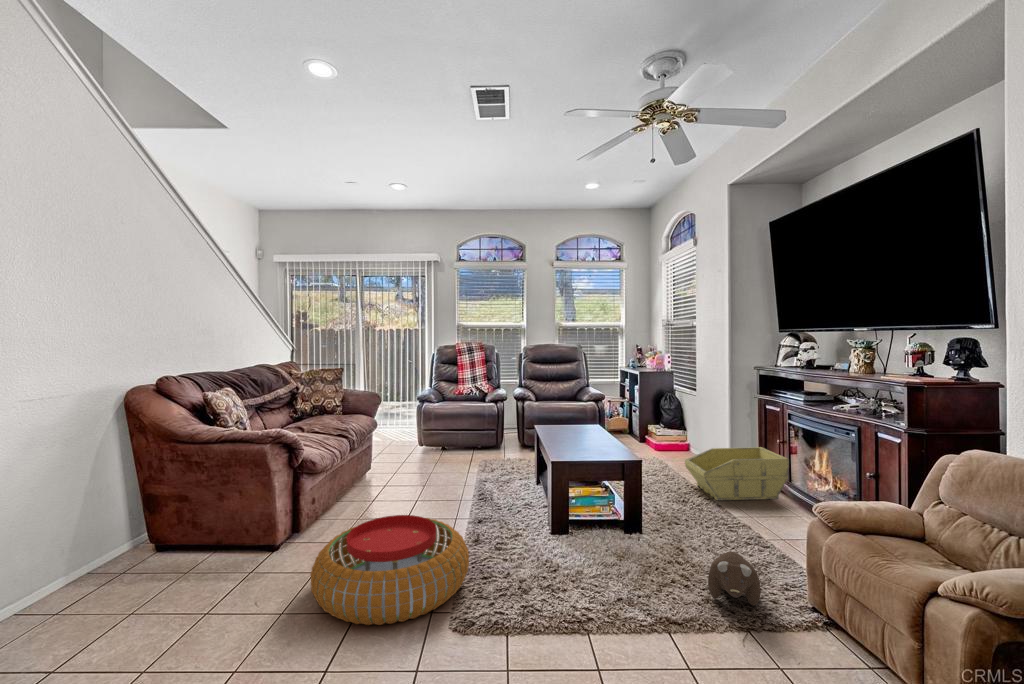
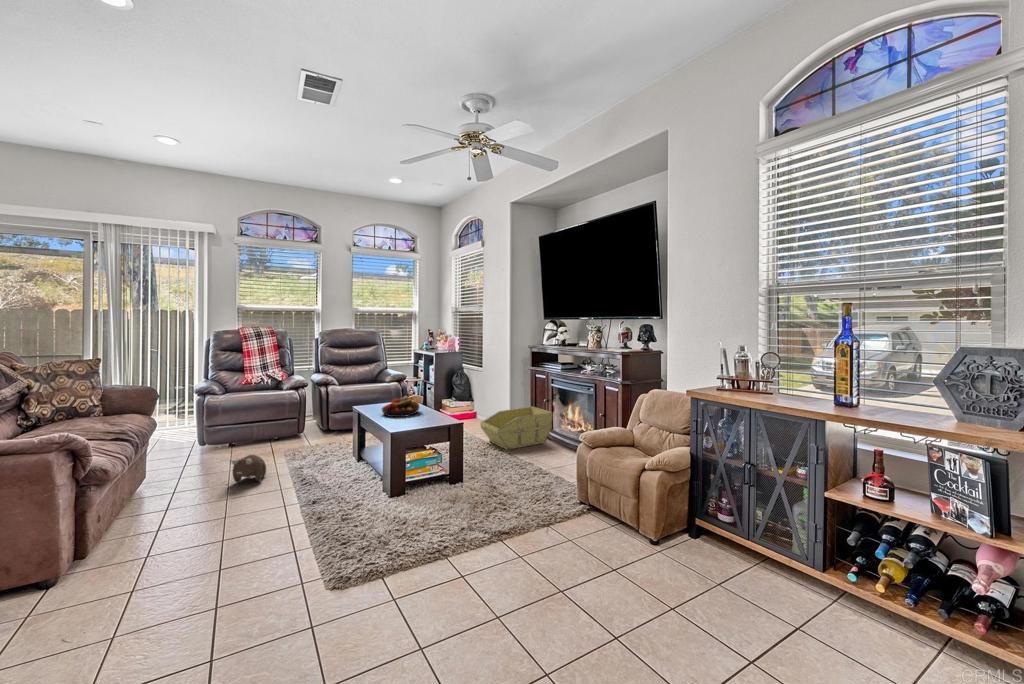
fruit bowl: none [558,419,601,444] -> present [382,396,420,417]
pouf: present [310,515,469,625] -> none [151,501,329,613]
plush toy: present [708,552,761,606] -> present [232,455,266,483]

